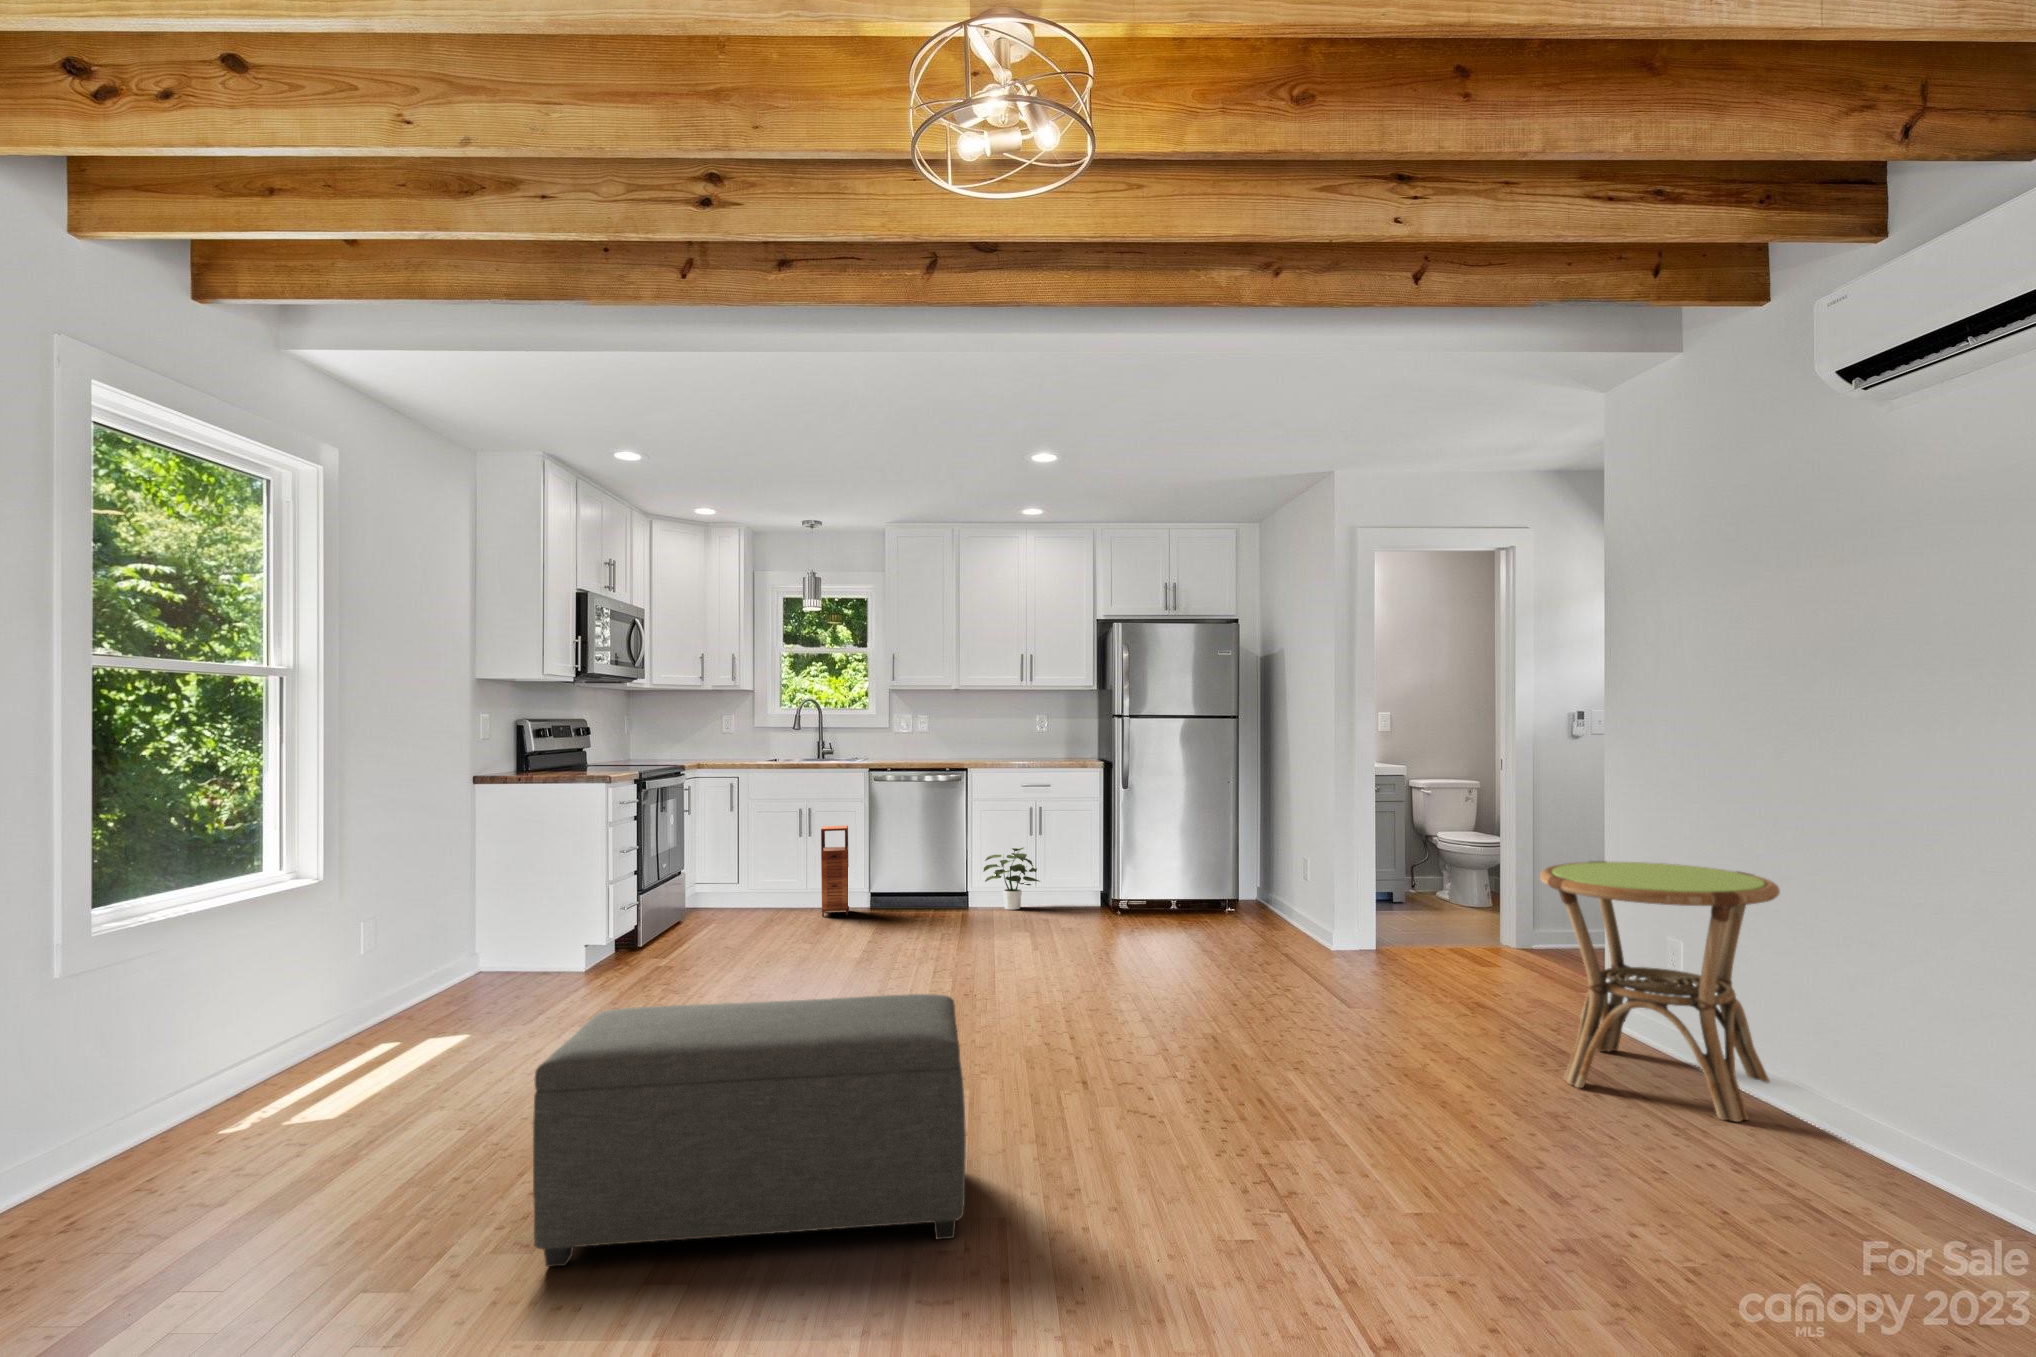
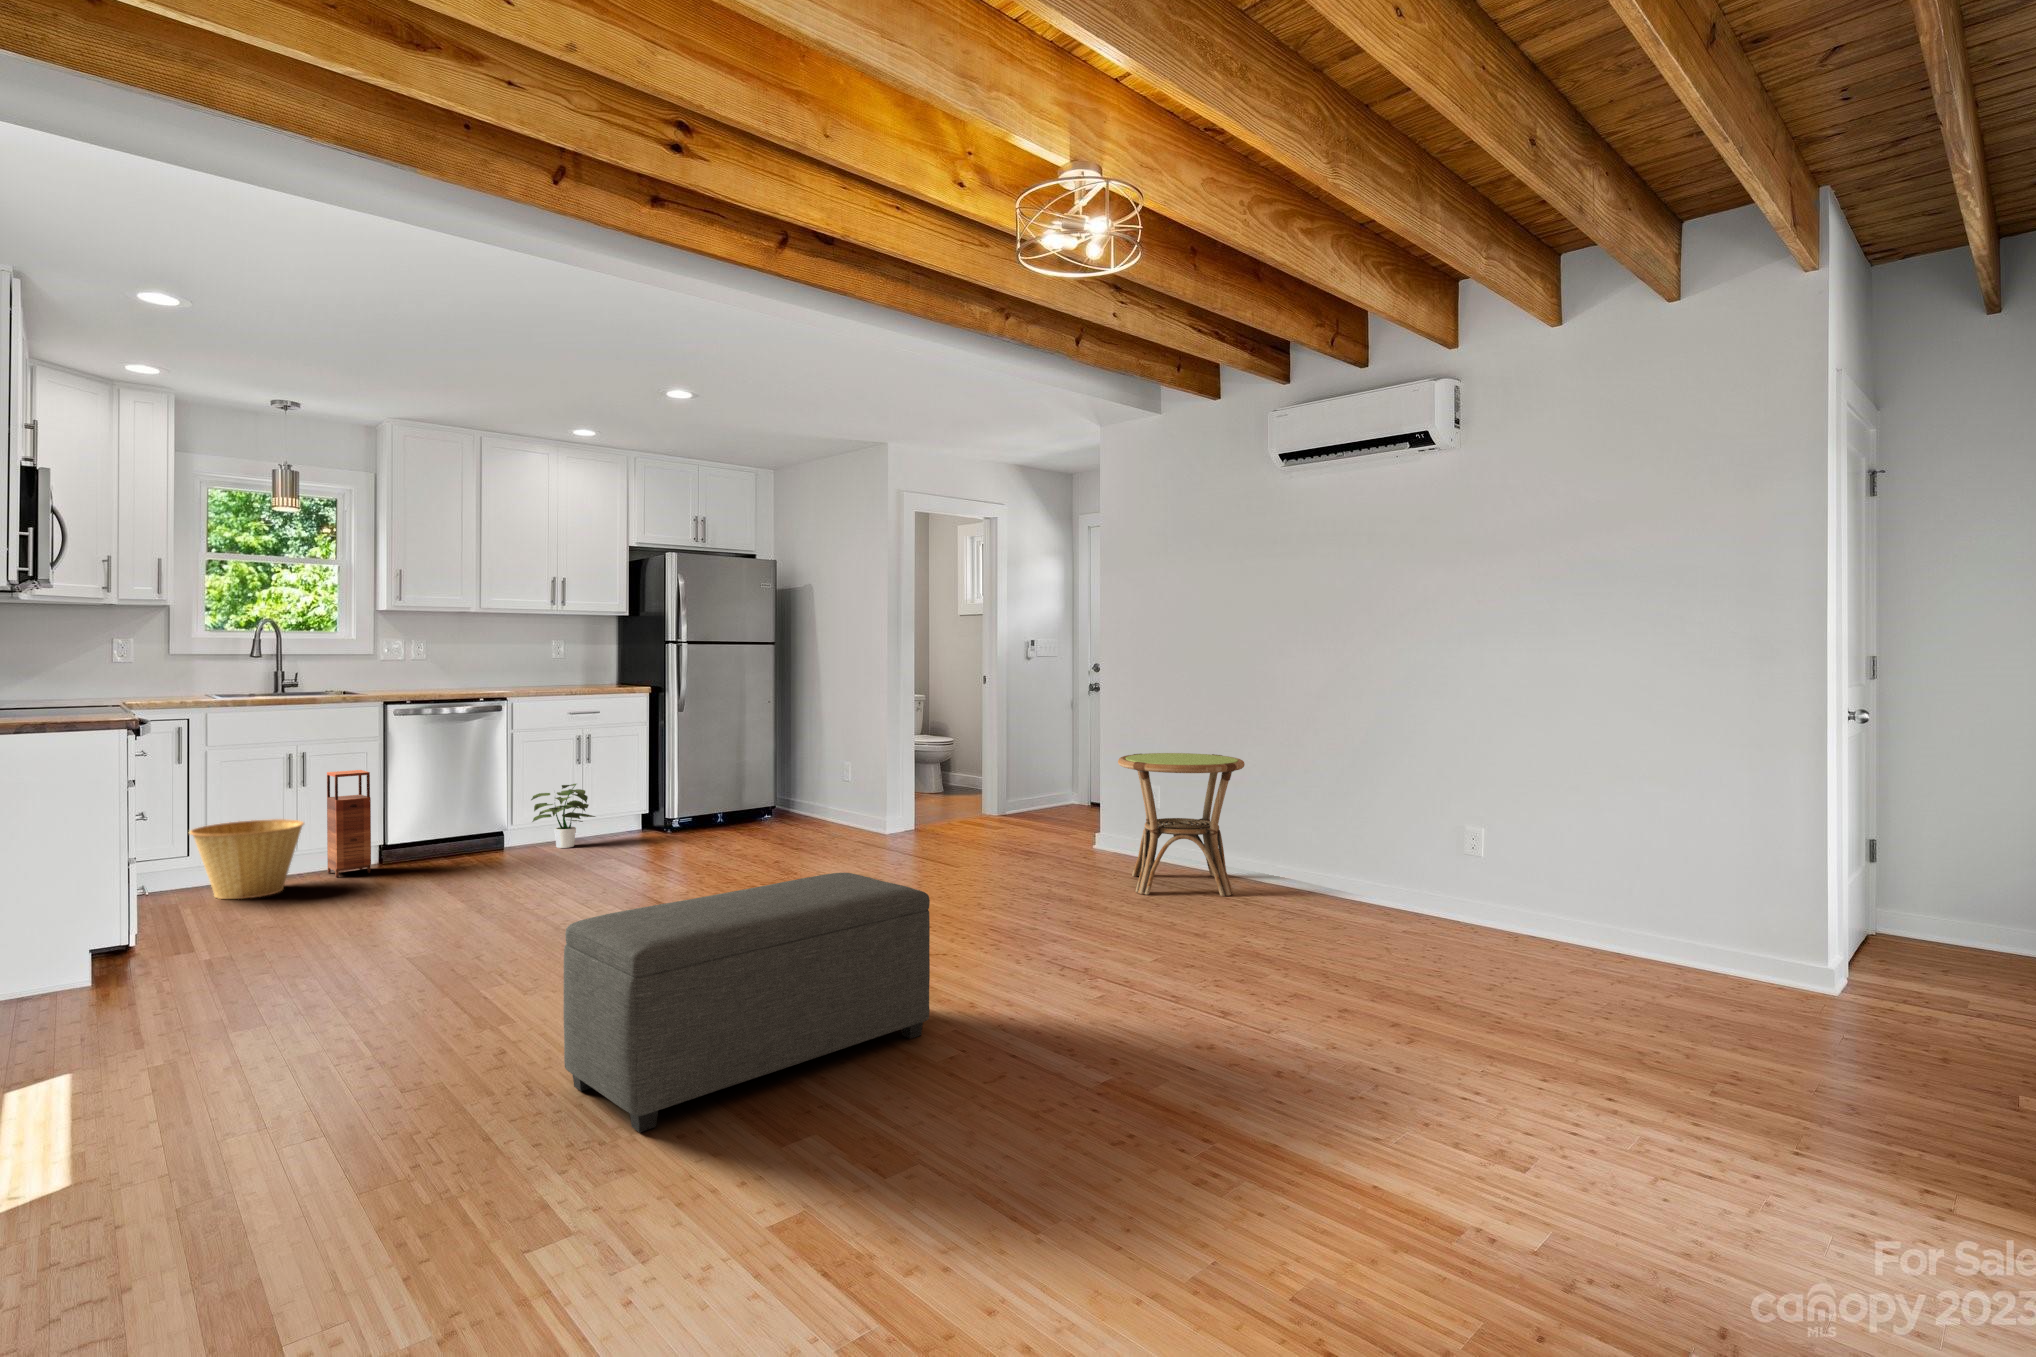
basket: none [717,863,794,927] -> present [189,819,304,899]

